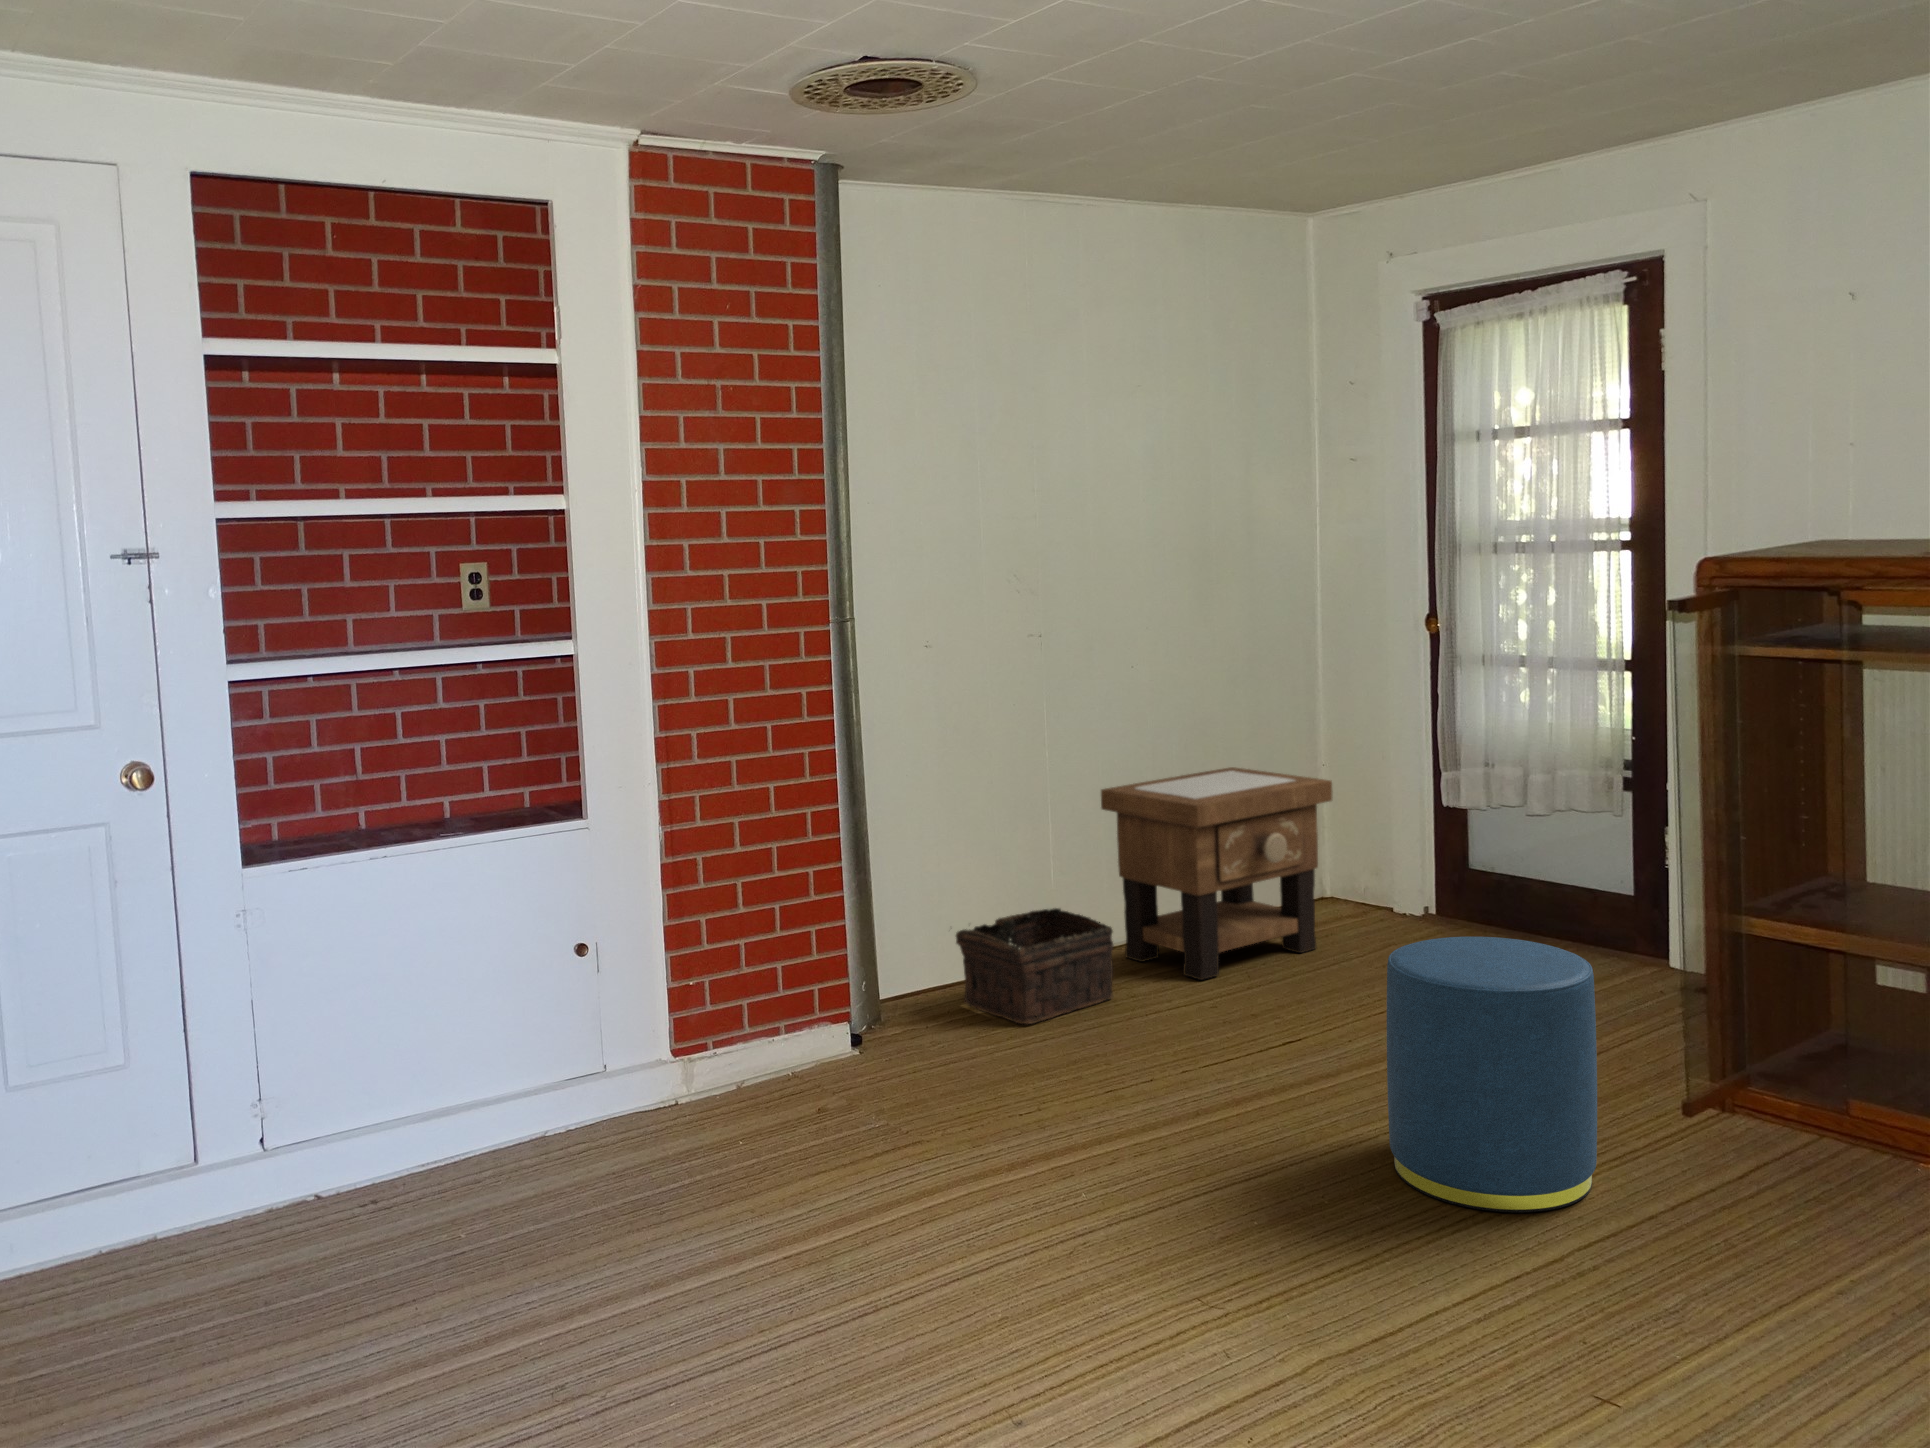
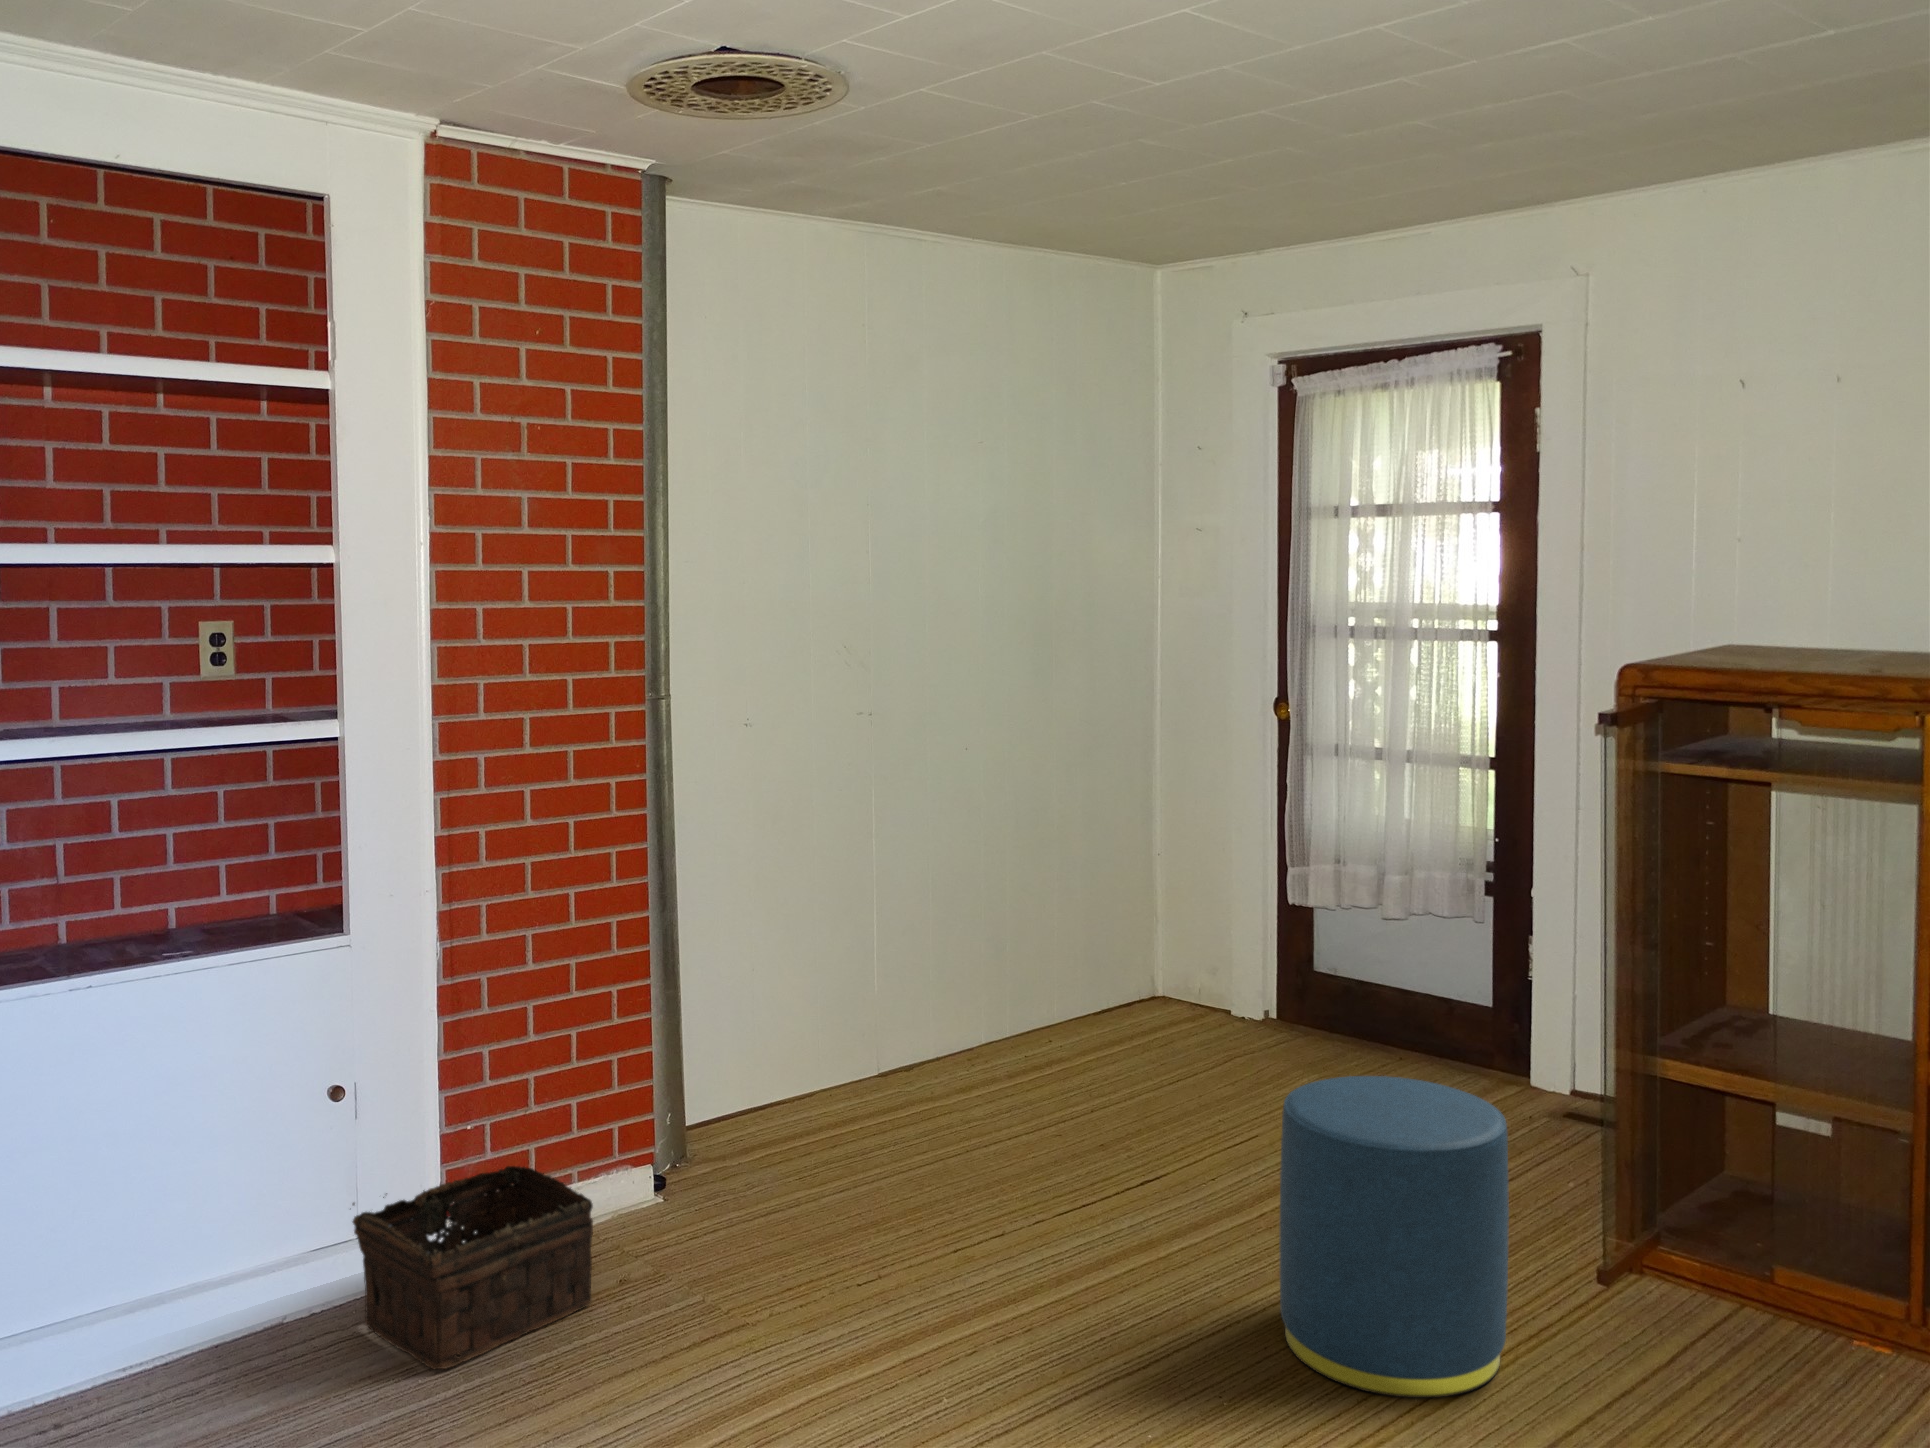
side table: present [1101,767,1332,980] -> none [936,857,1184,1099]
basket: present [956,908,1113,1024] -> present [353,1166,593,1369]

